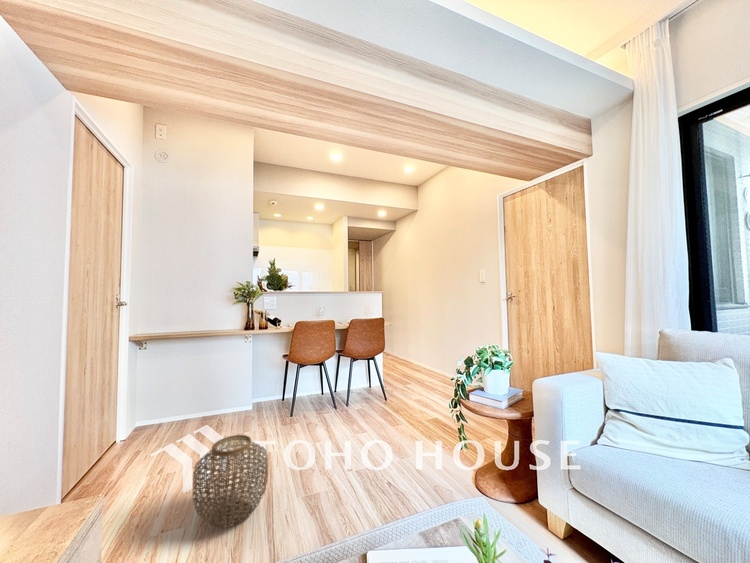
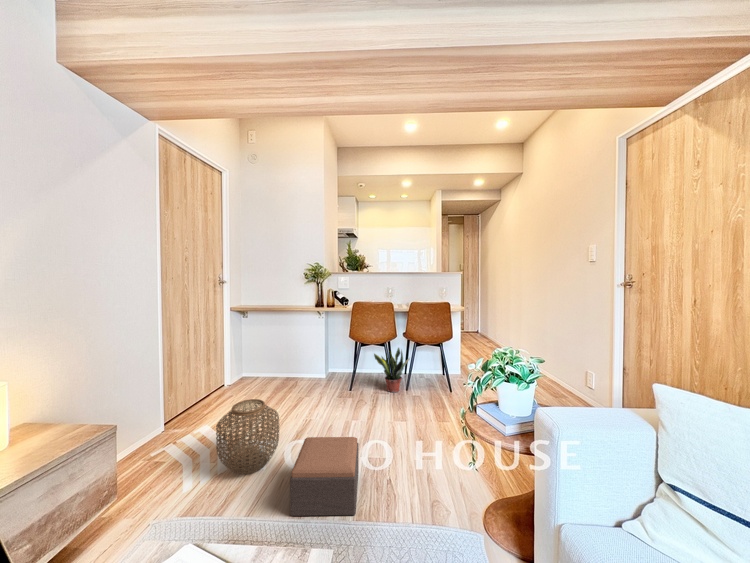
potted plant: none [317,361,351,411] -> present [374,348,409,393]
footstool: none [305,450,381,542] -> present [290,437,359,516]

